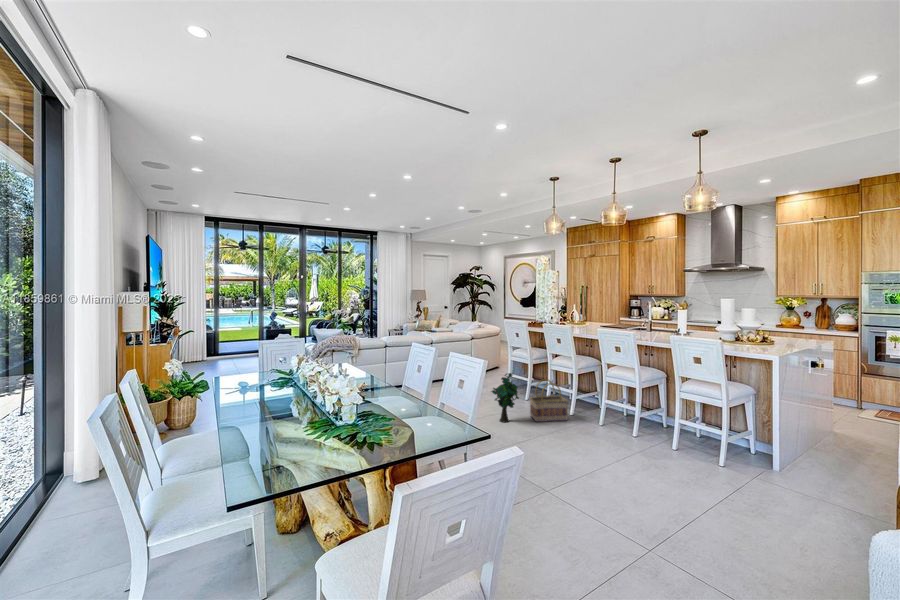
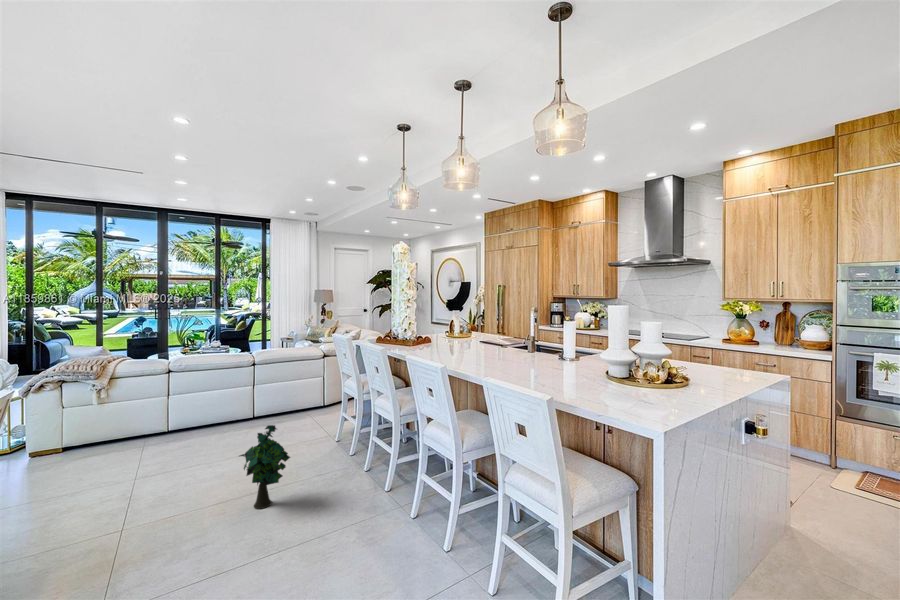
basket: present [530,379,568,422] -> none [311,431,371,507]

